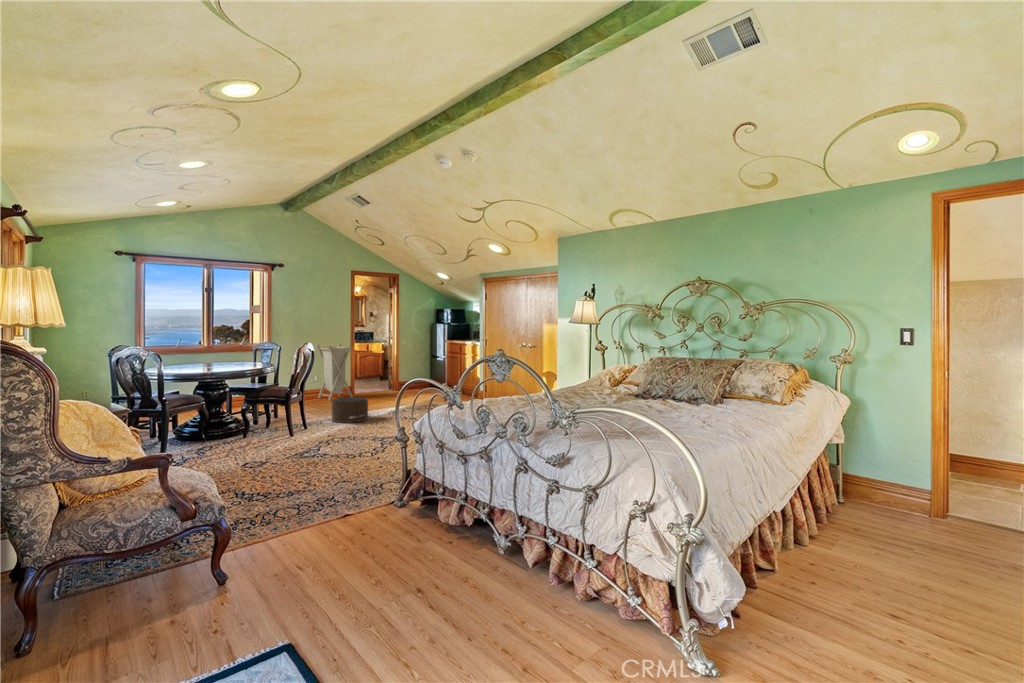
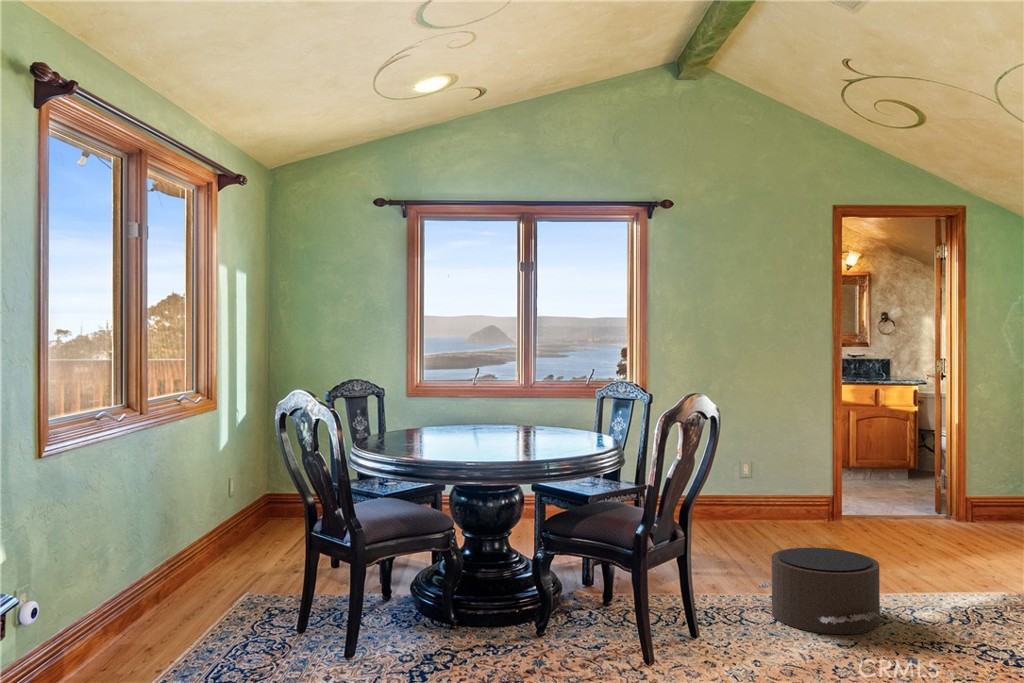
laundry hamper: present [316,344,353,401] -> none [747,389,837,533]

